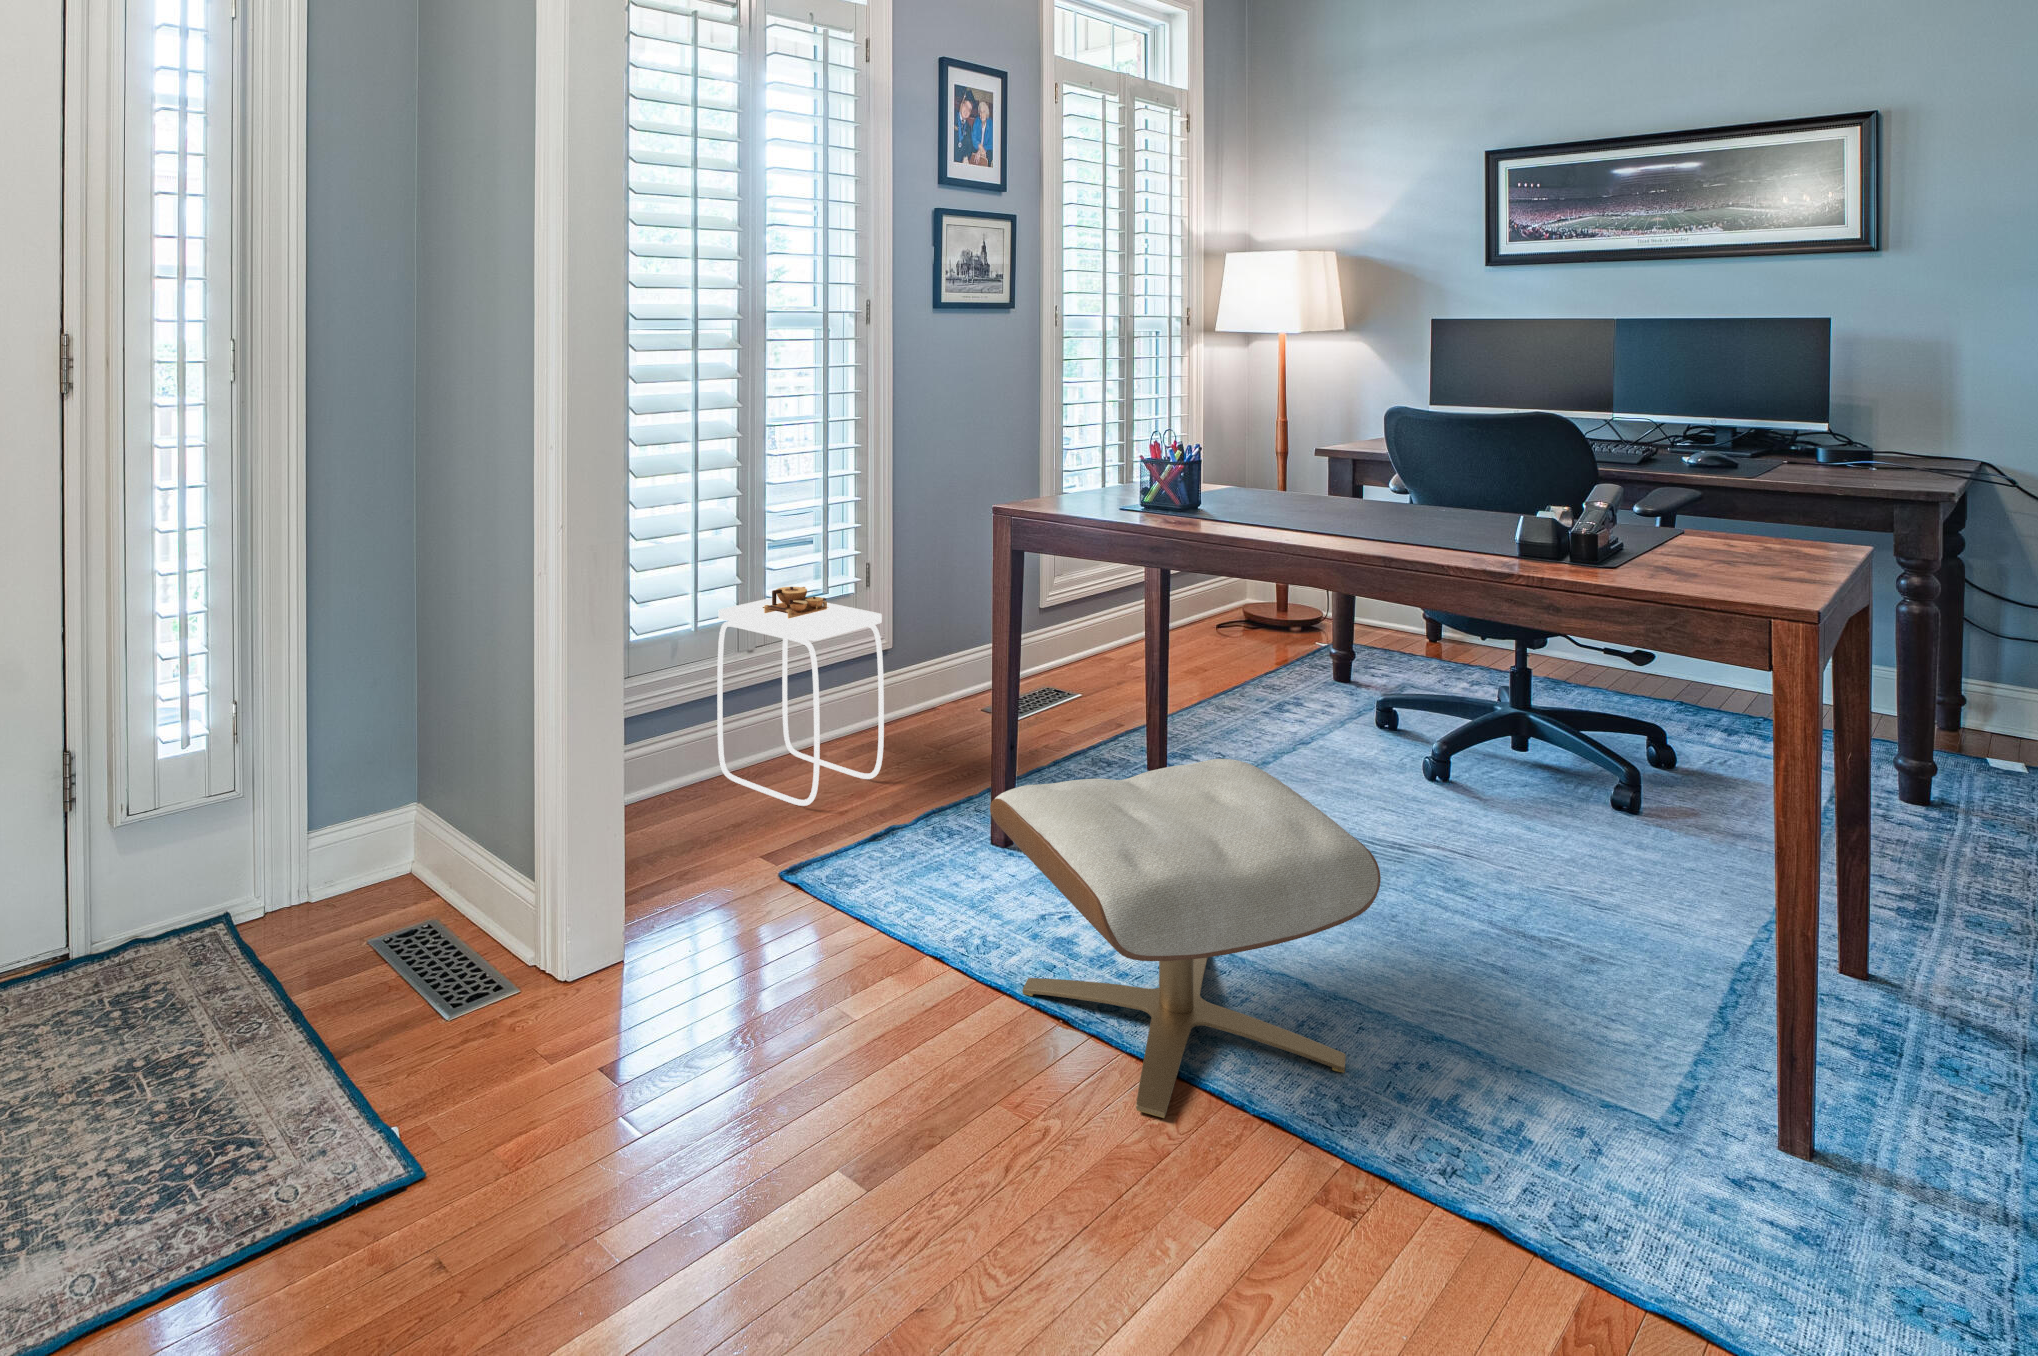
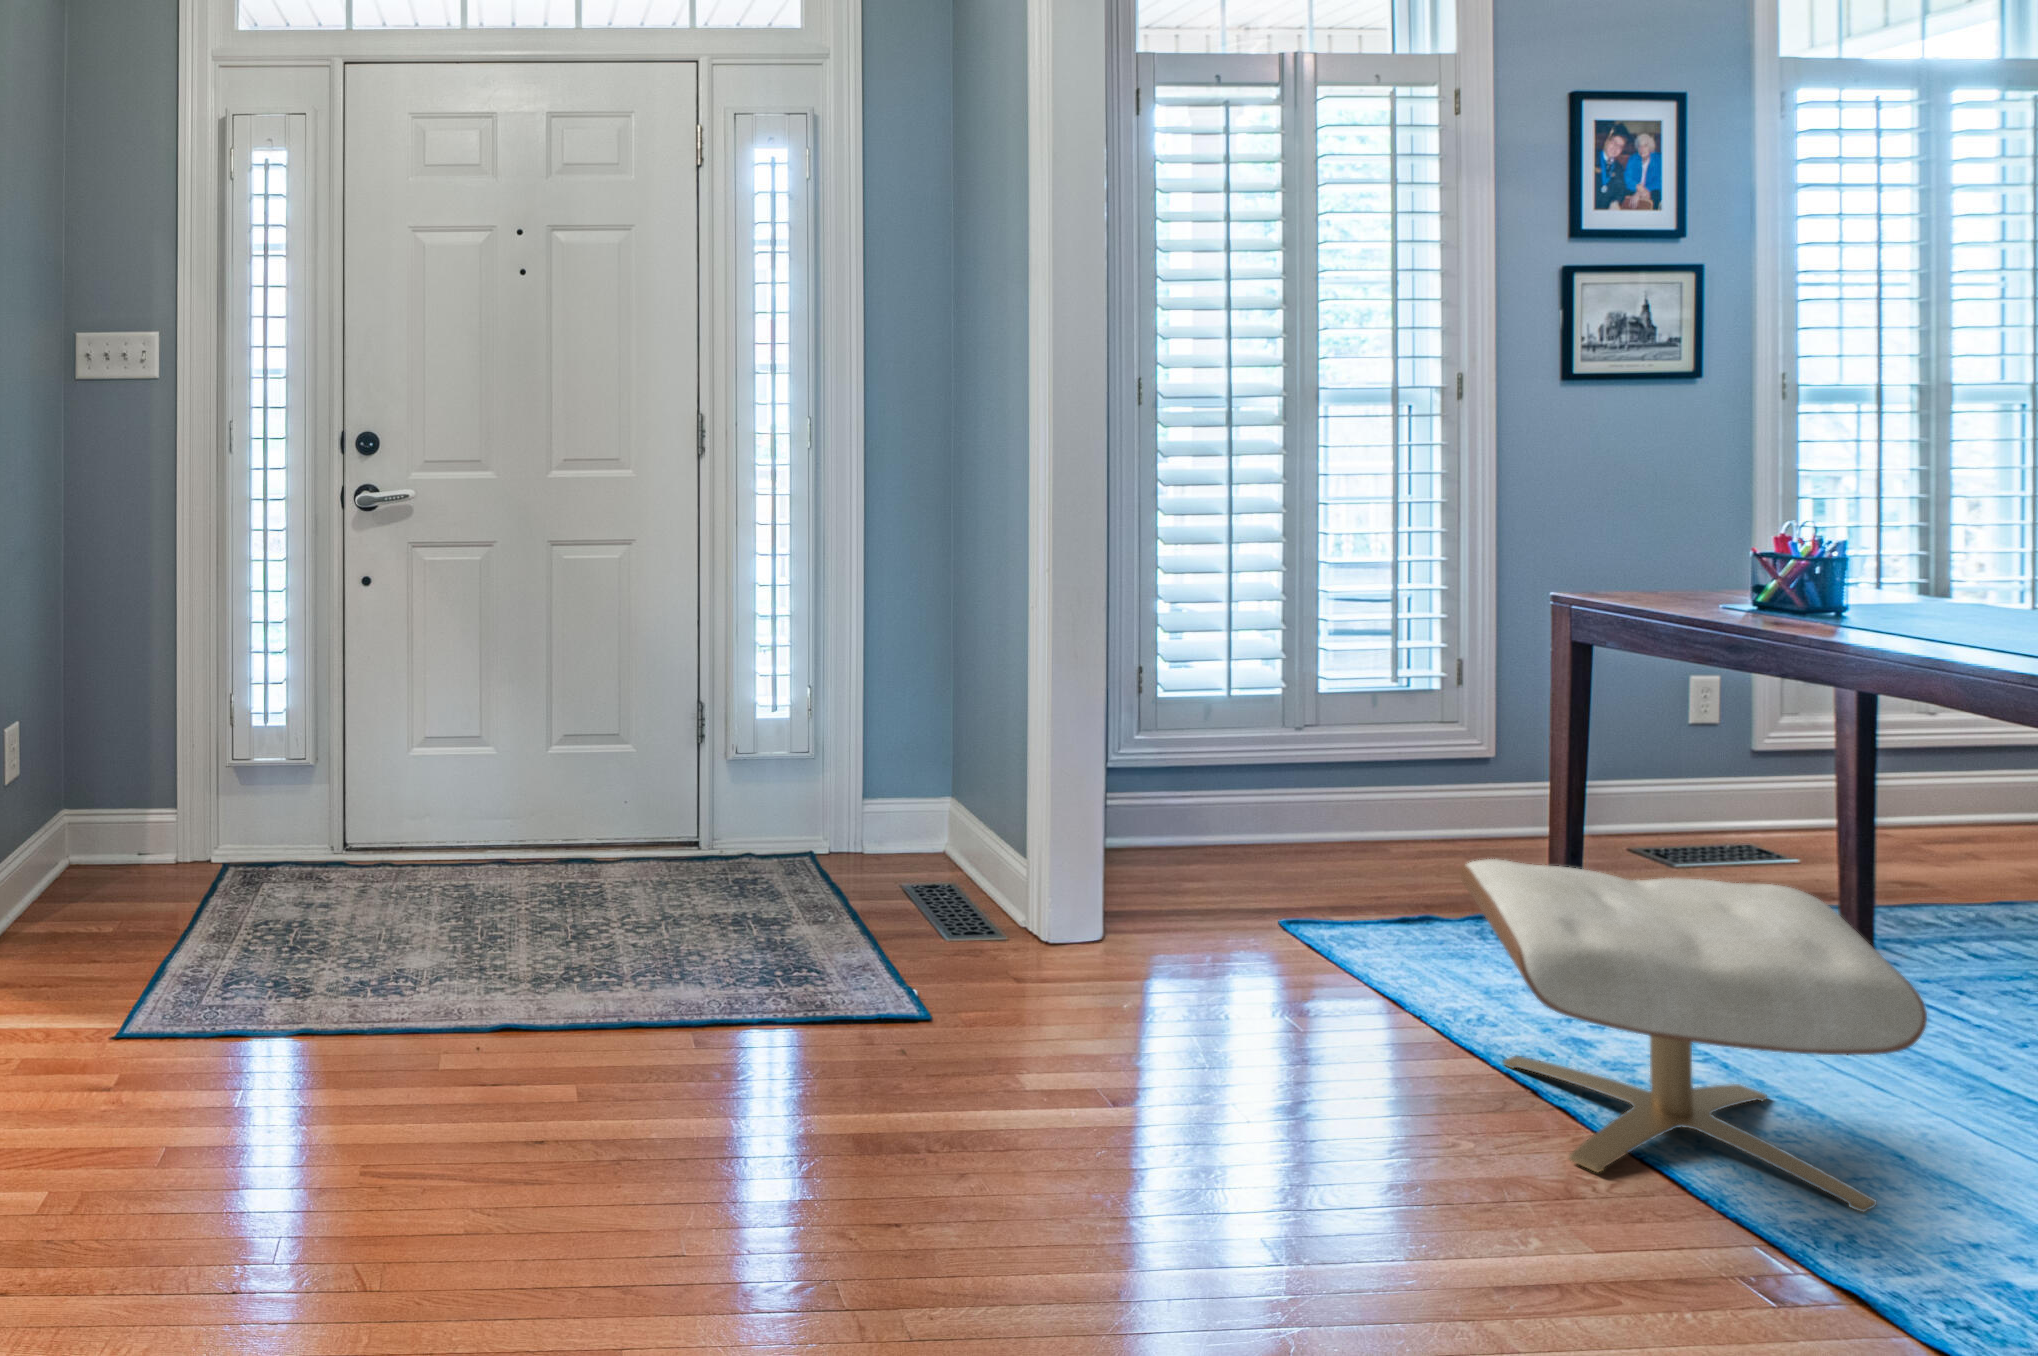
side table: present [717,587,884,806] -> none [1257,667,1446,886]

